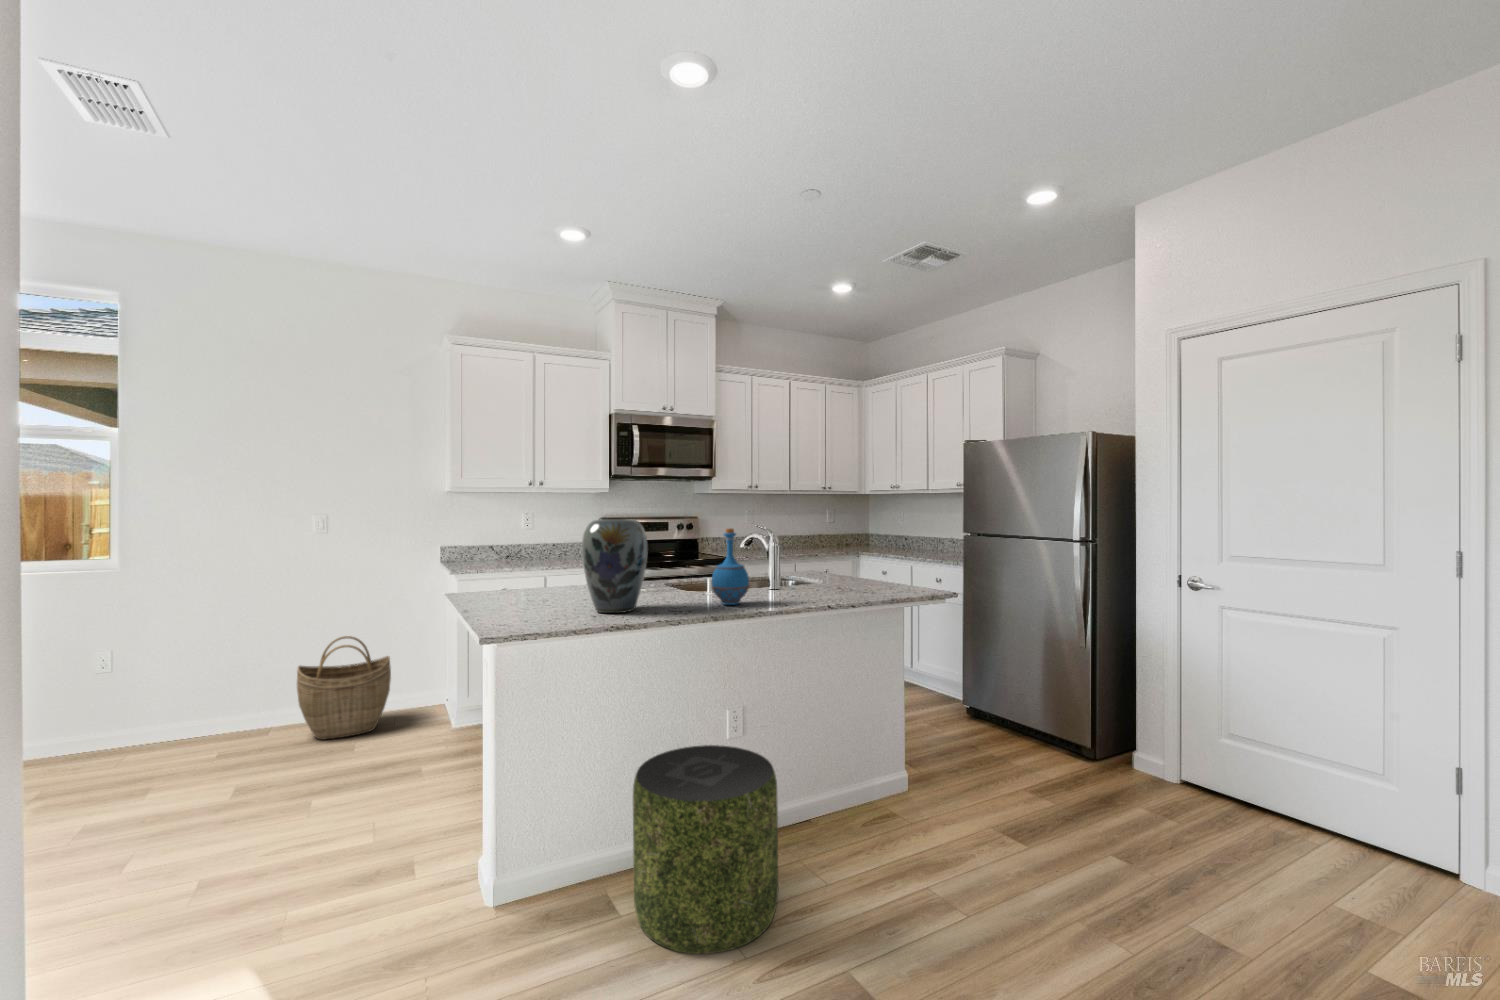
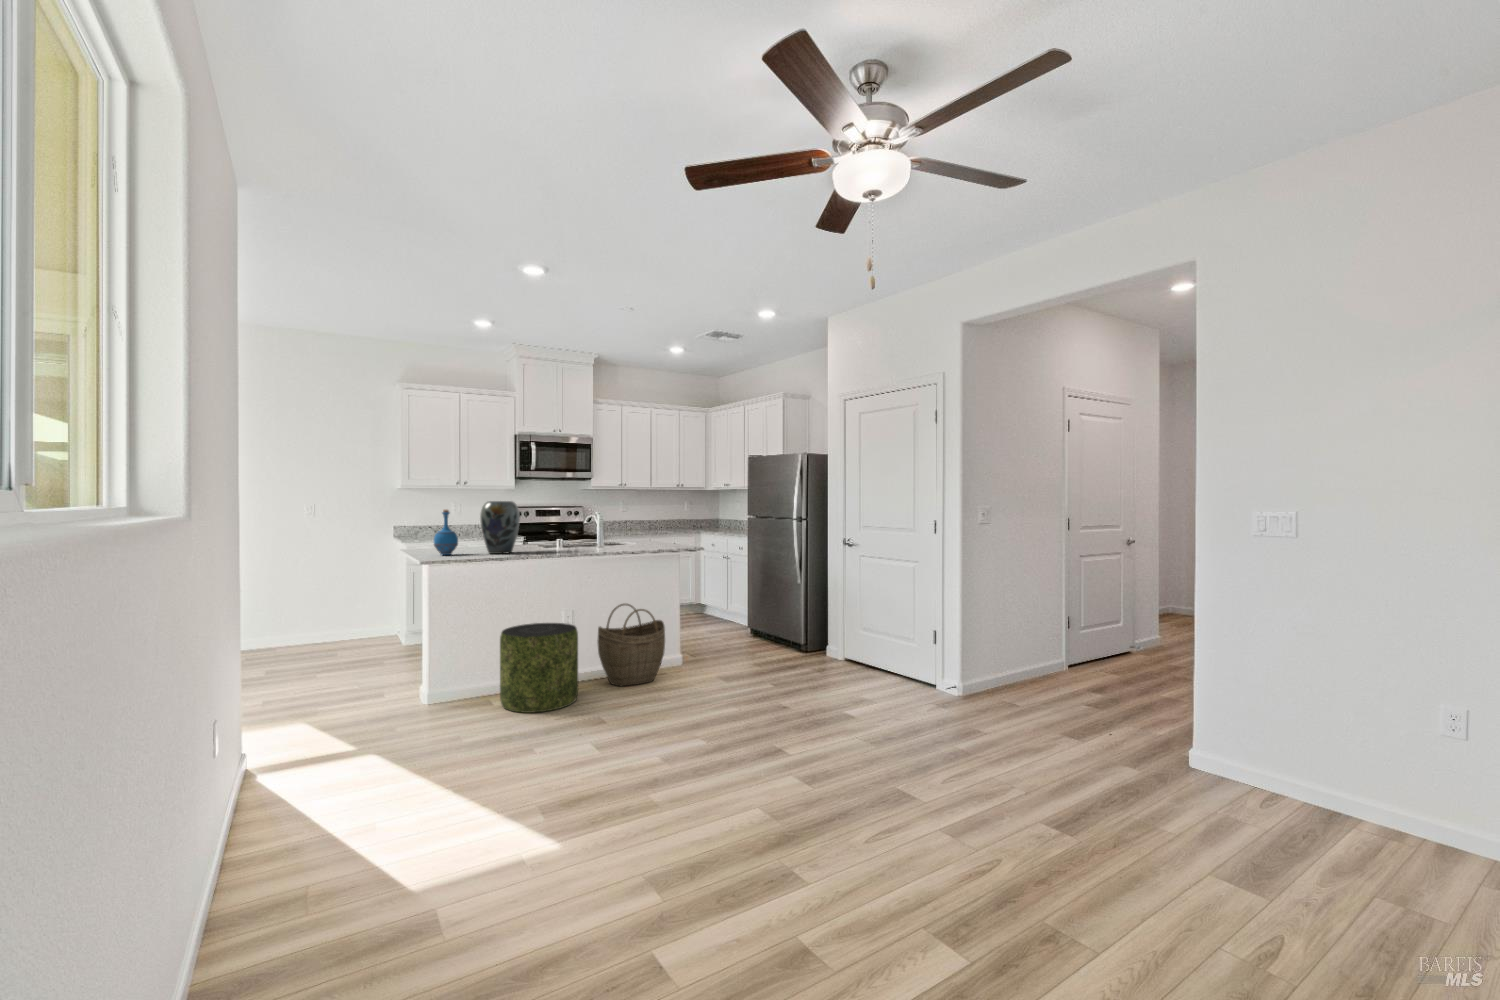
bottle: present [712,528,749,605] -> present [434,510,458,555]
woven basket: present [297,636,391,740] -> present [597,604,665,686]

